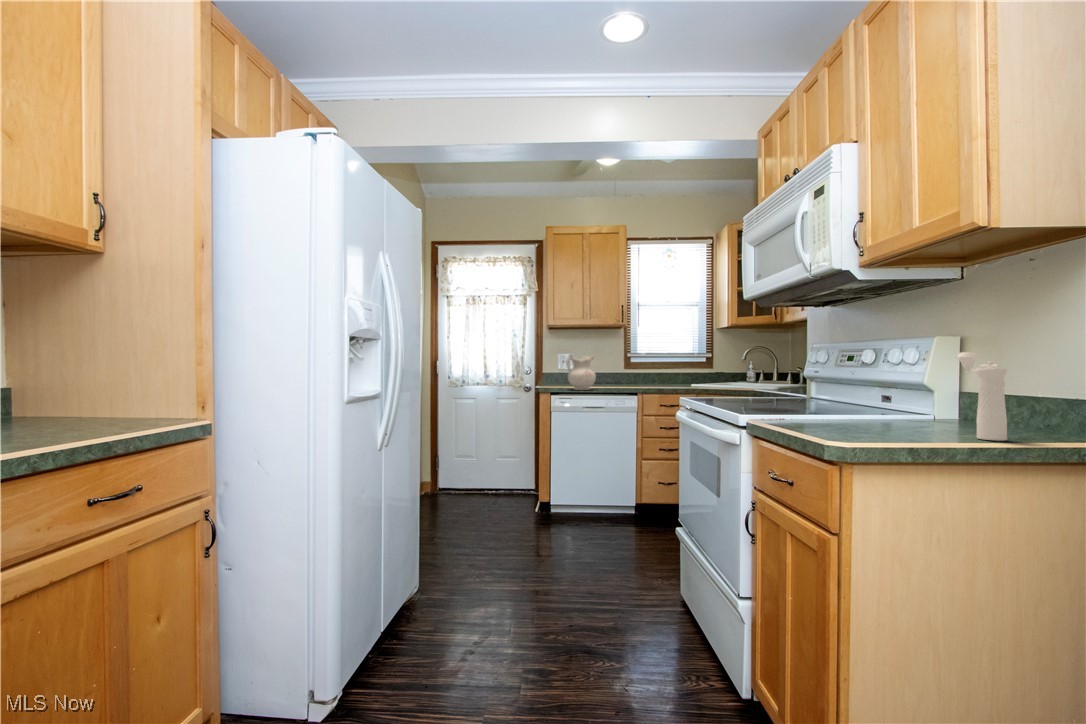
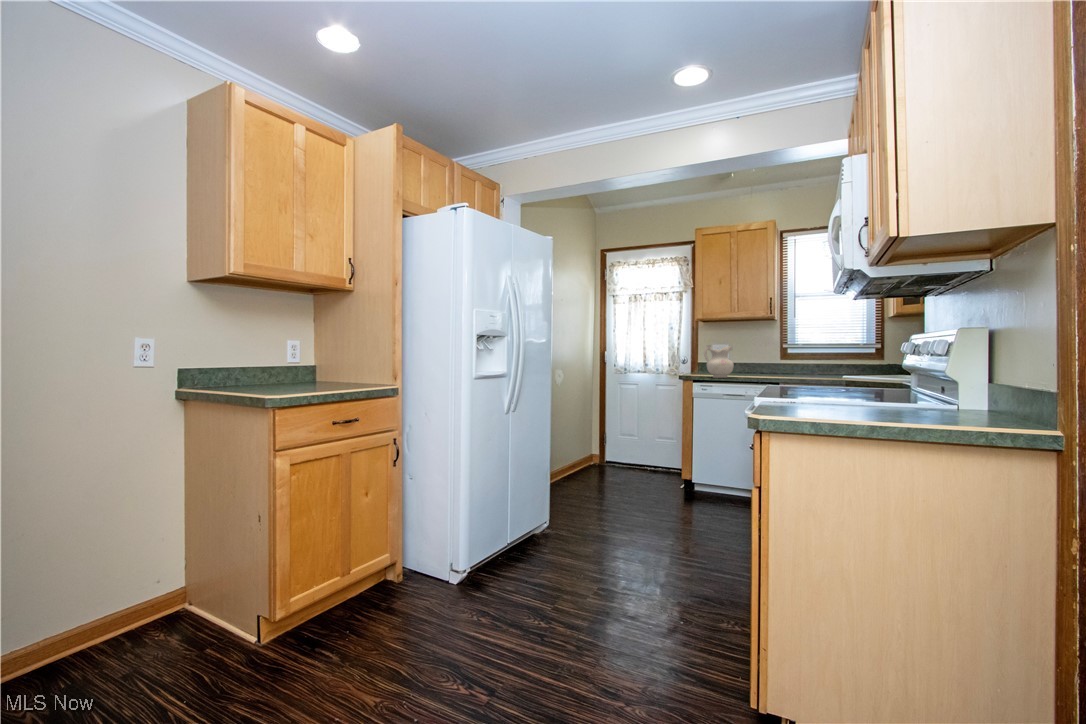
pepper mill: present [957,352,1007,441] -> none [945,339,974,422]

